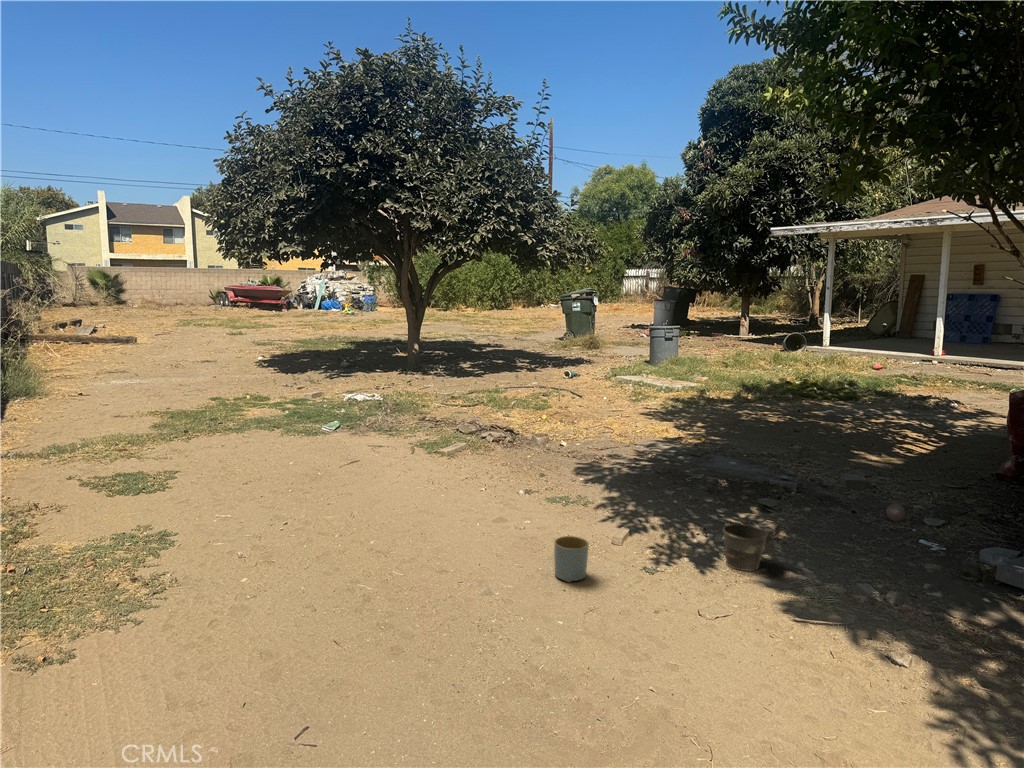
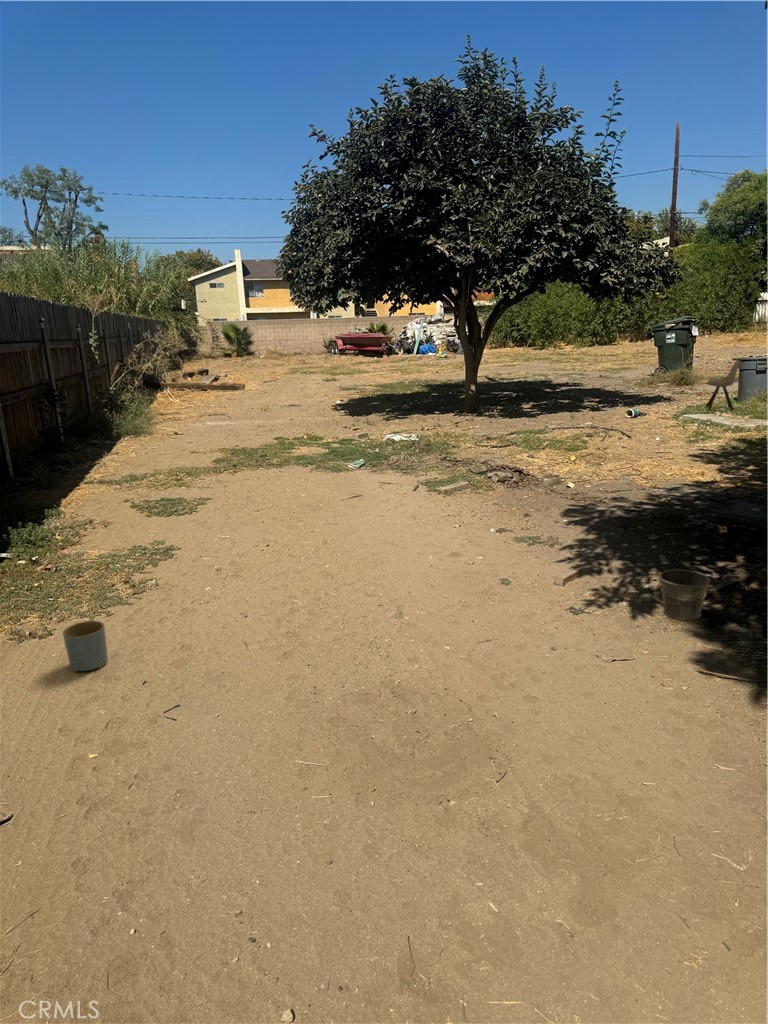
chair: none [624,330,653,373] -> present [706,361,742,410]
planter: present [554,536,589,582] -> present [63,621,108,672]

